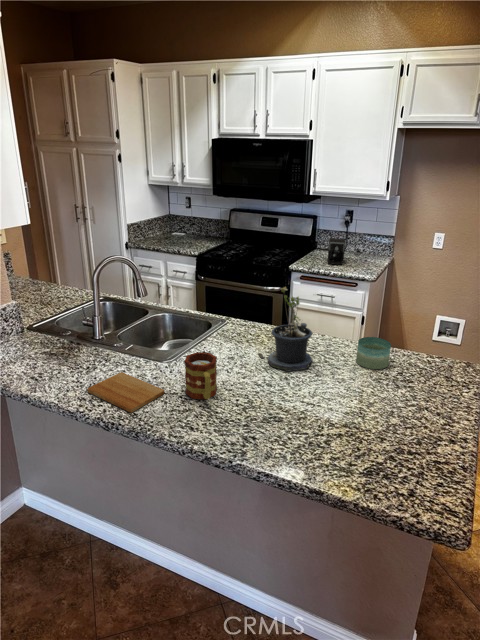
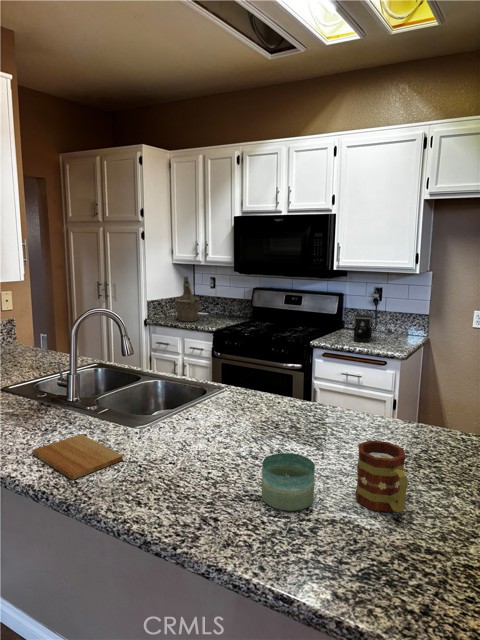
bottle: none [155,199,179,244] -> present [175,276,199,321]
potted plant: present [259,287,313,372] -> none [251,338,316,443]
candle: present [356,337,391,369] -> present [262,453,315,511]
mug: present [185,352,217,399] -> present [356,440,407,512]

